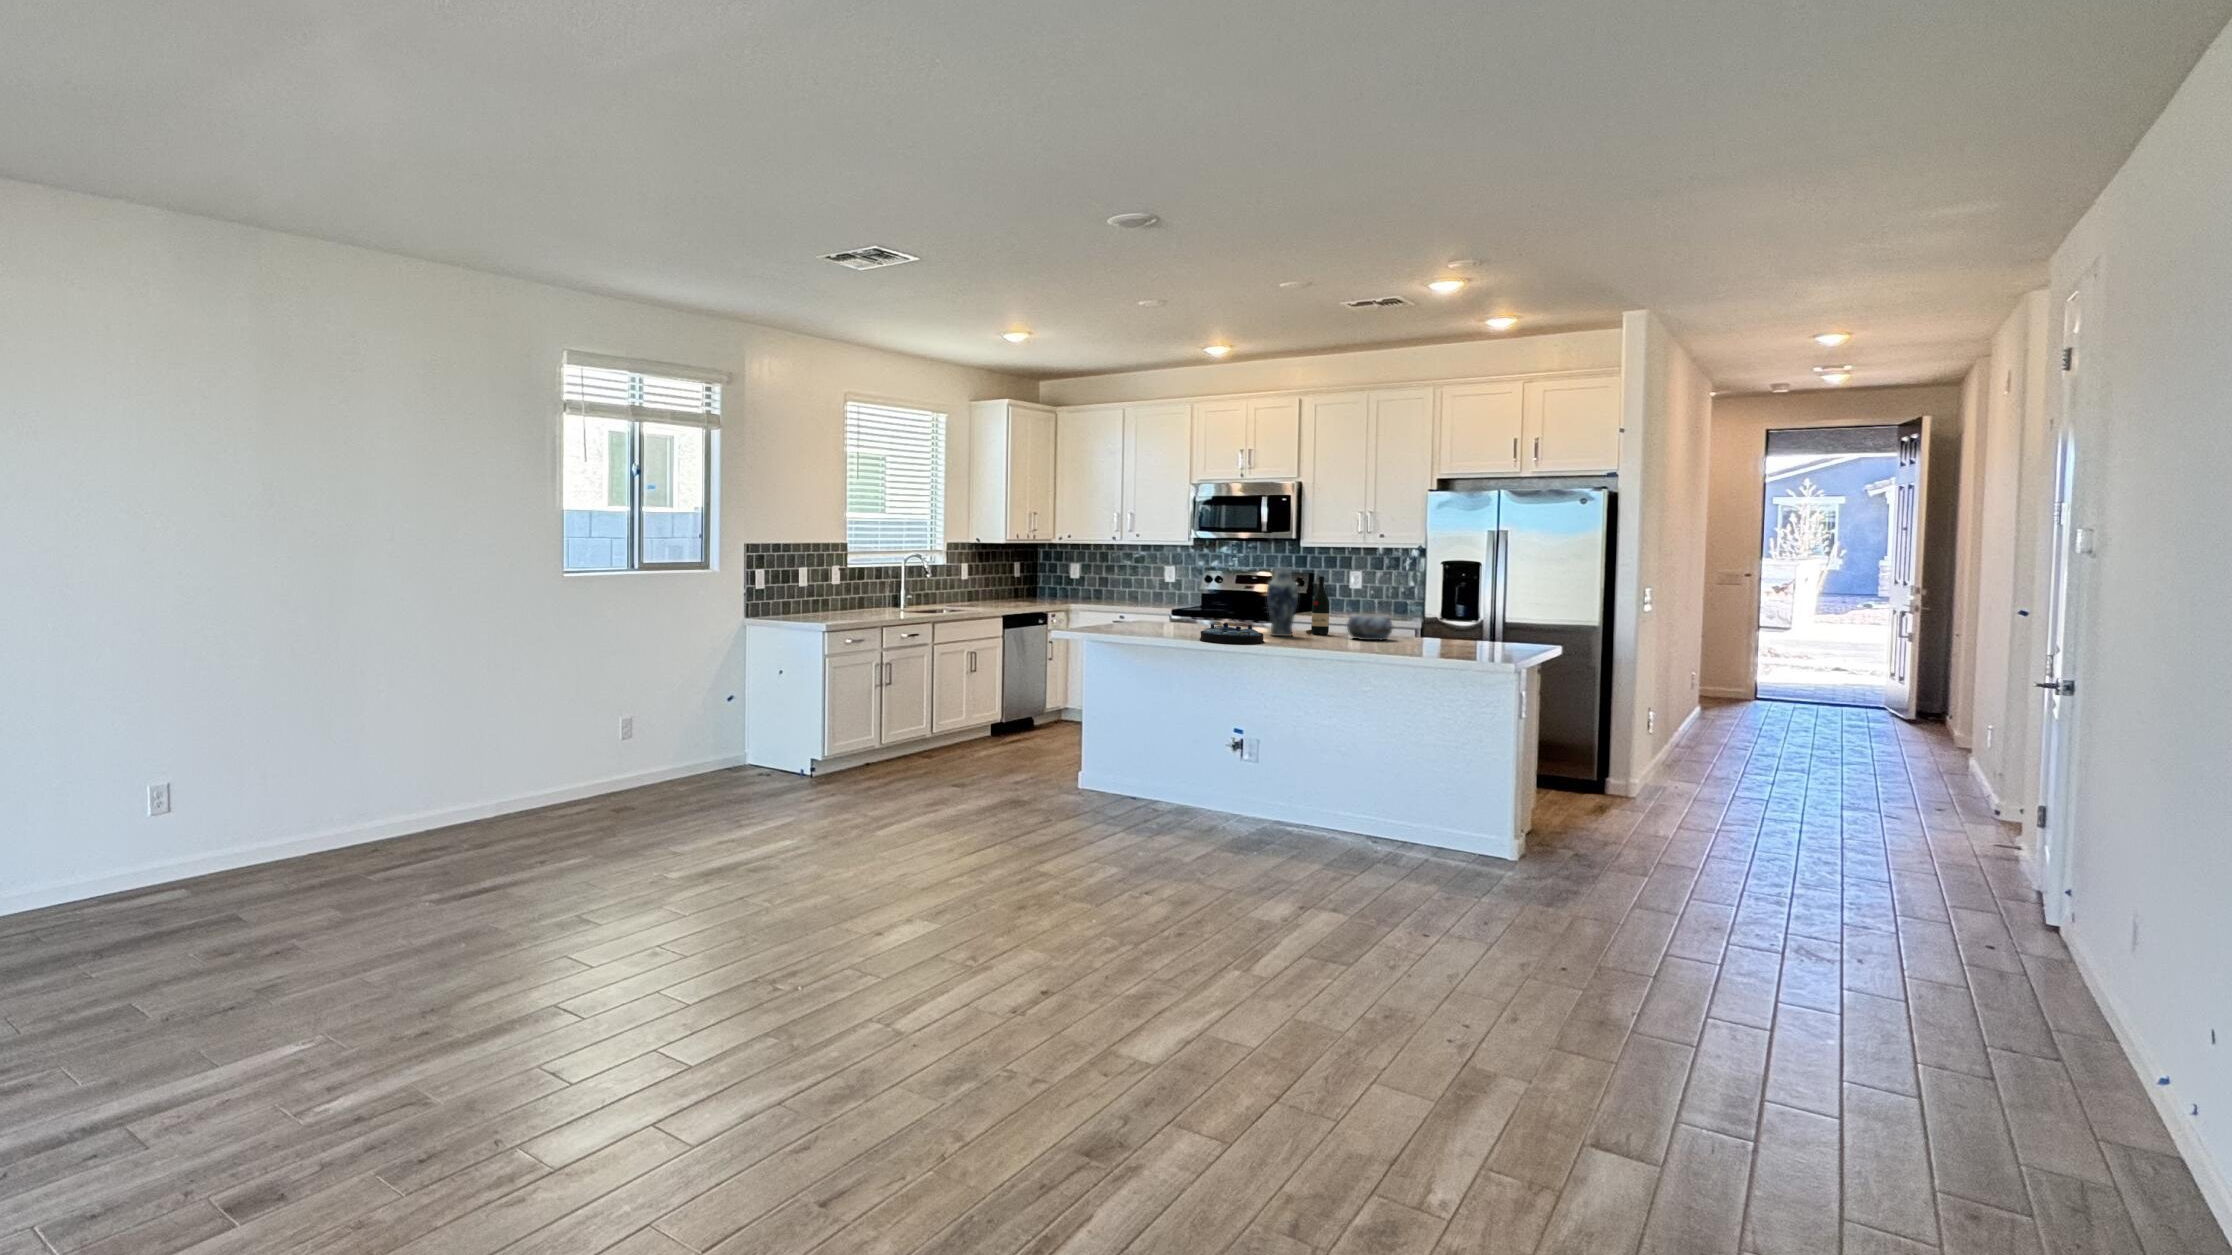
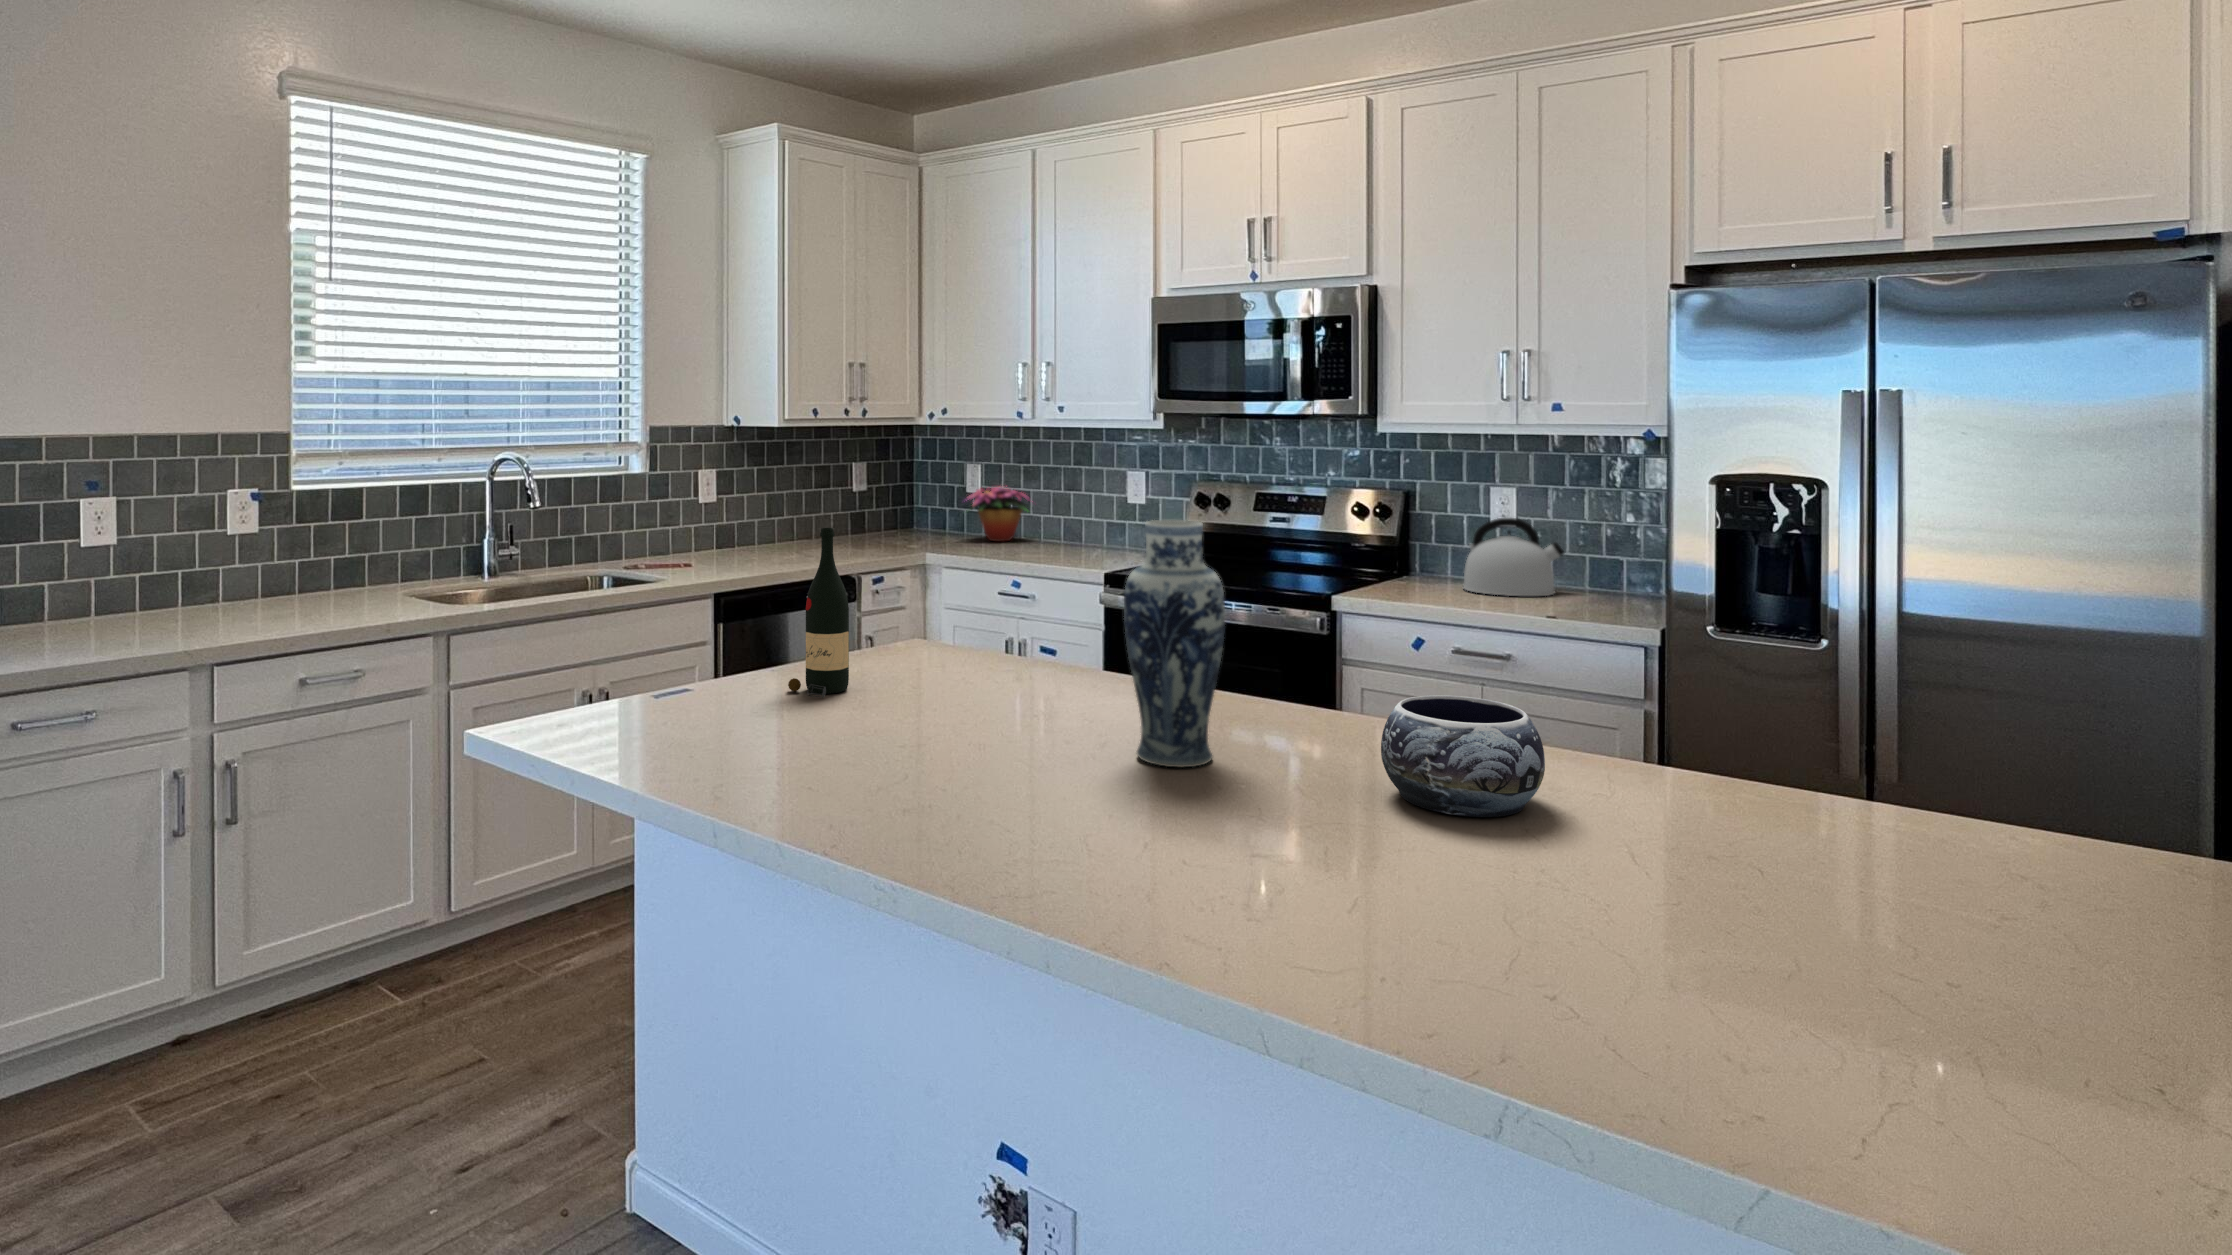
flower arrangement: none [1074,575,1115,602] -> present [968,487,1033,542]
wine bottle: present [1306,576,1329,635] -> present [788,528,849,698]
kettle: none [1339,583,1383,615] -> present [1463,518,1564,596]
serving tray: present [1200,623,1264,644] -> none [816,732,1043,870]

